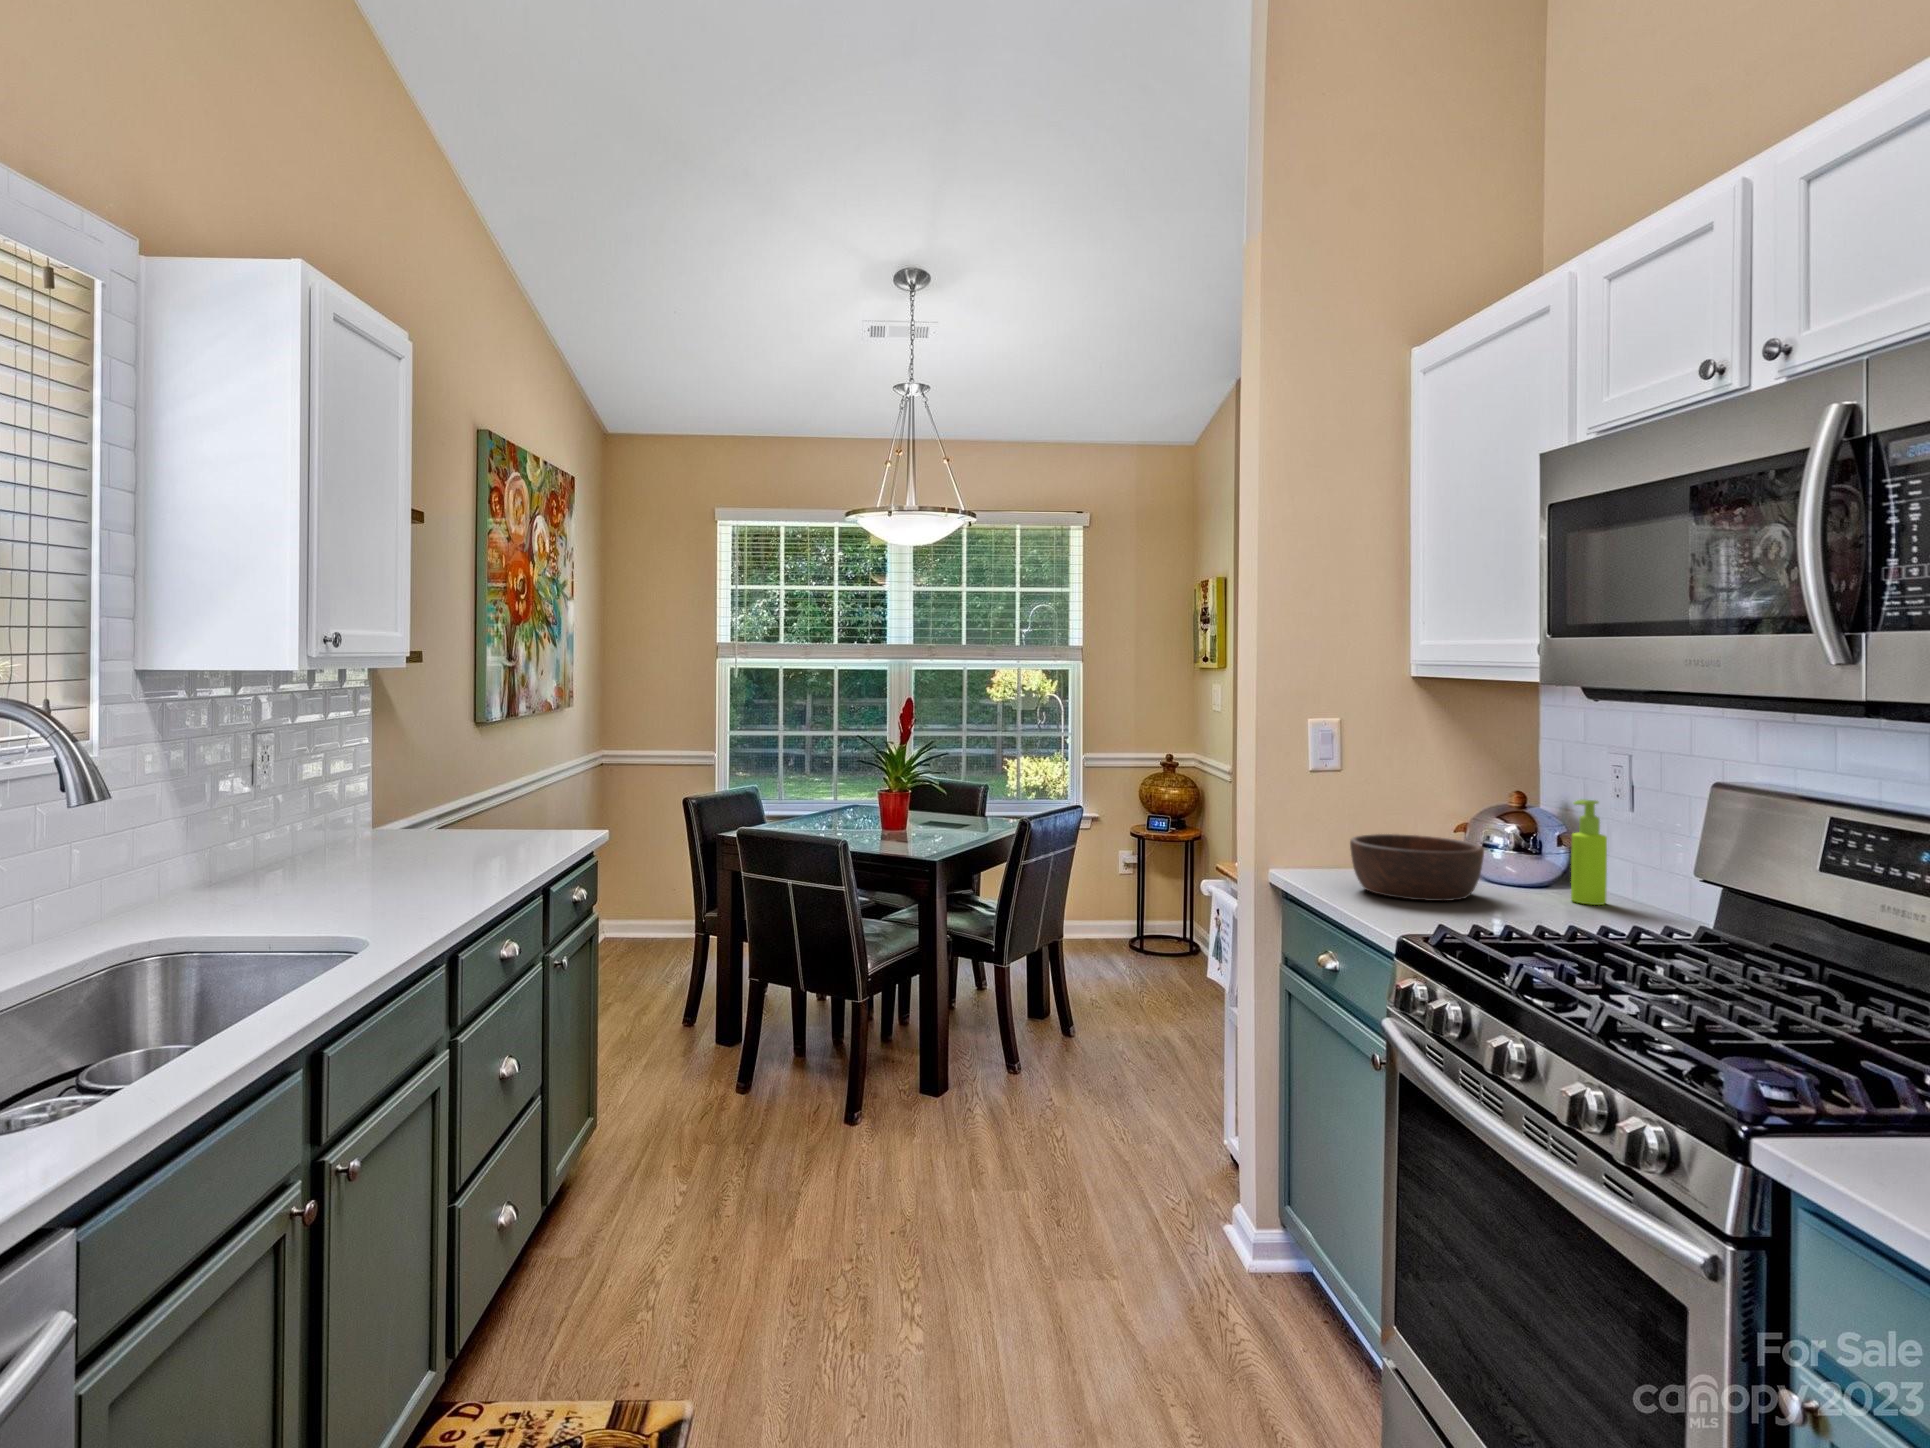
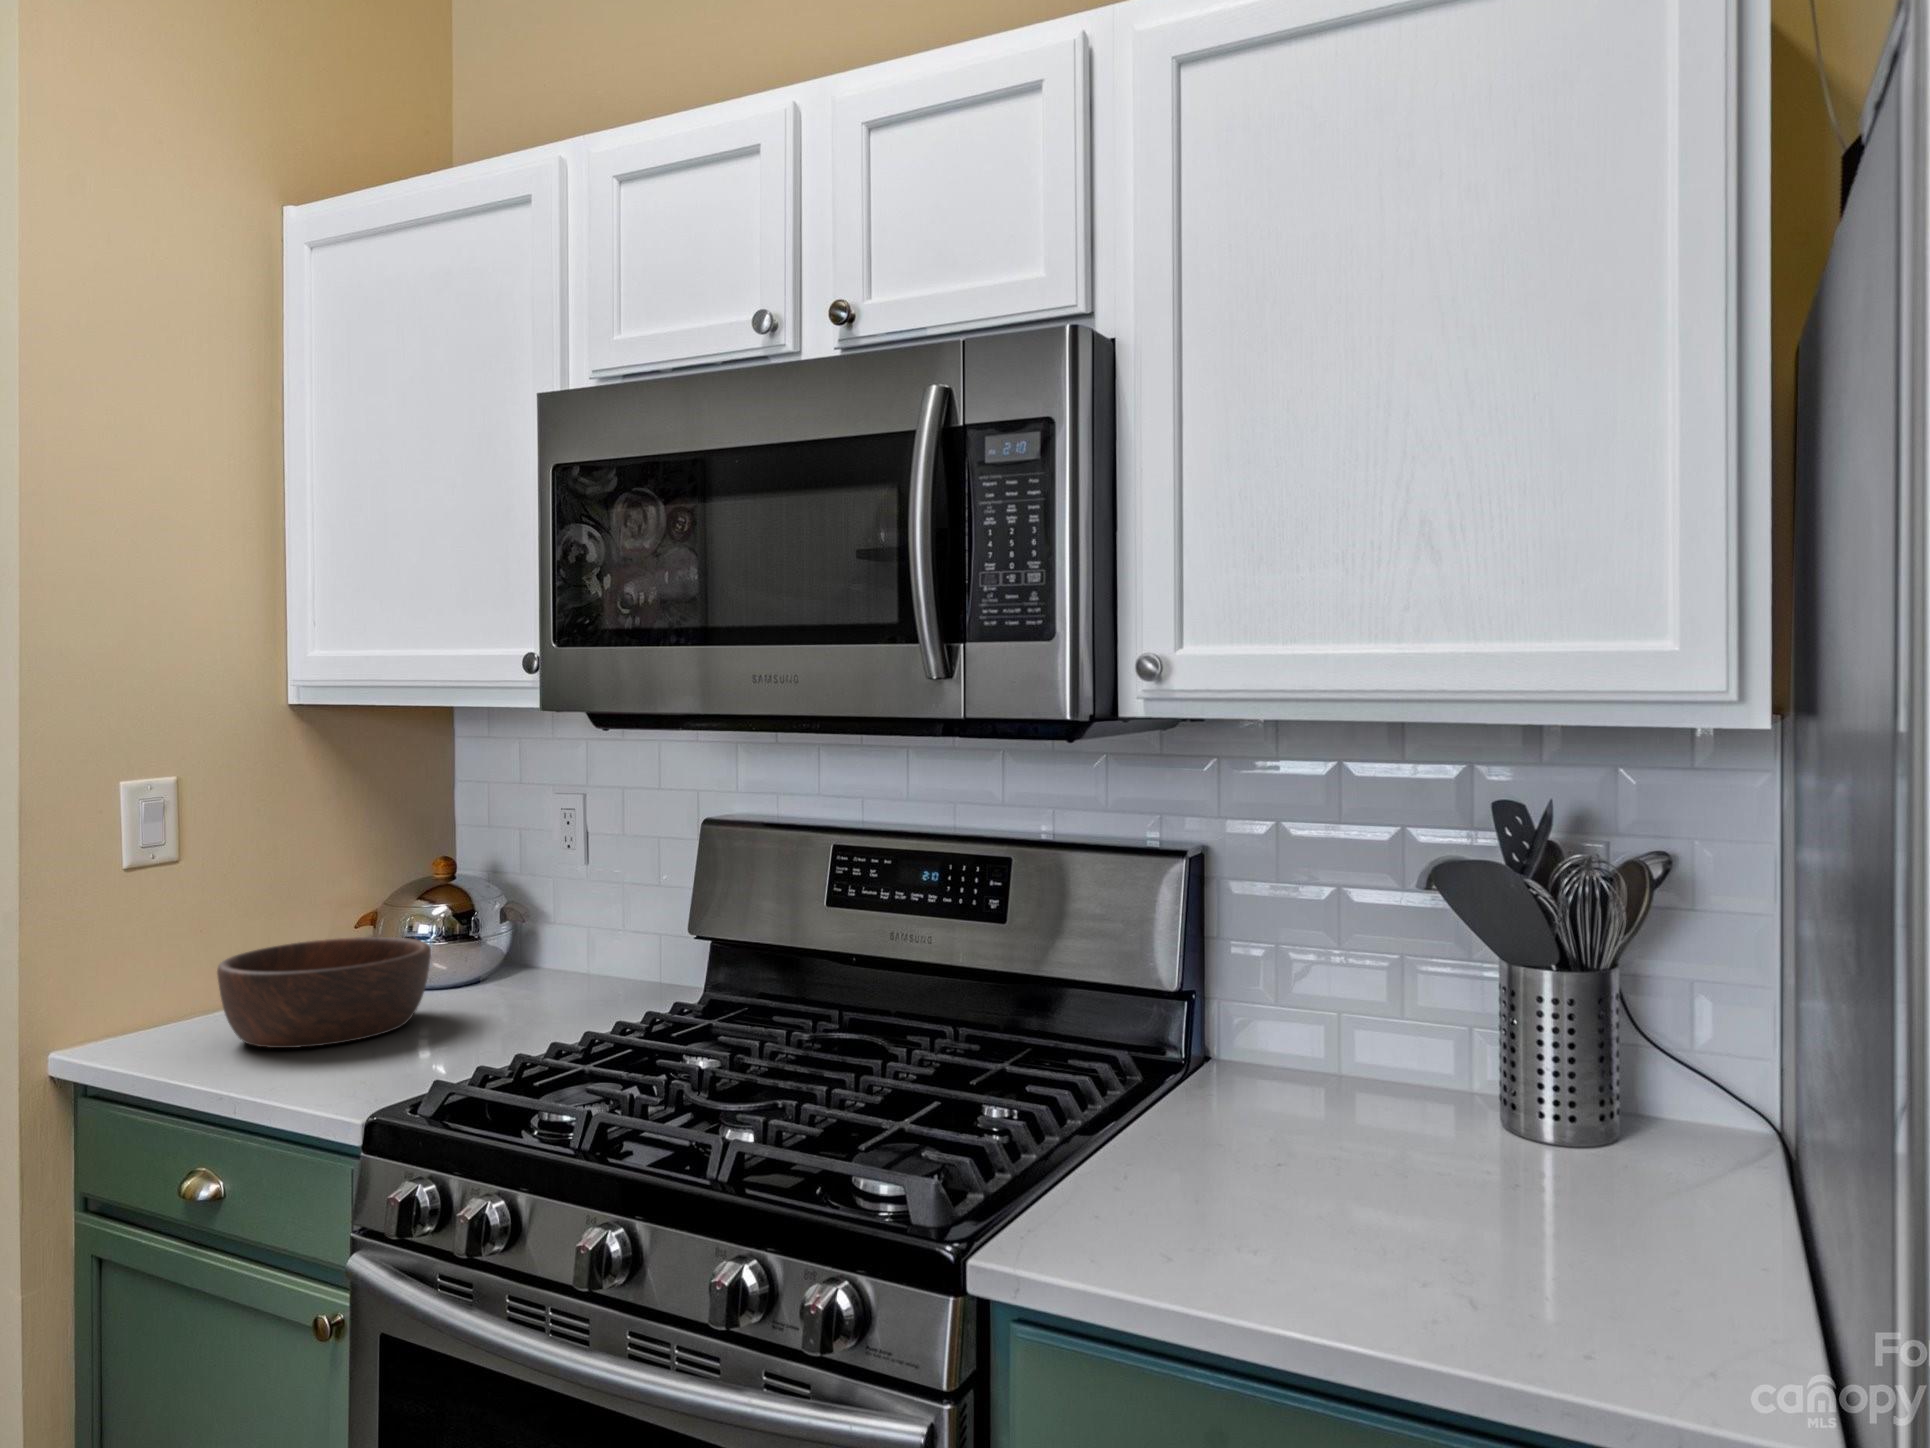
soap dispenser: present [1571,799,1607,905] -> none [534,856,575,993]

